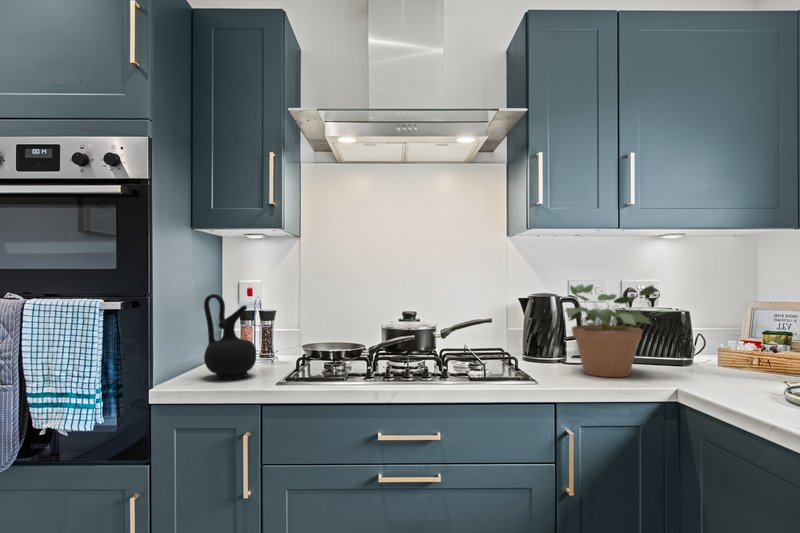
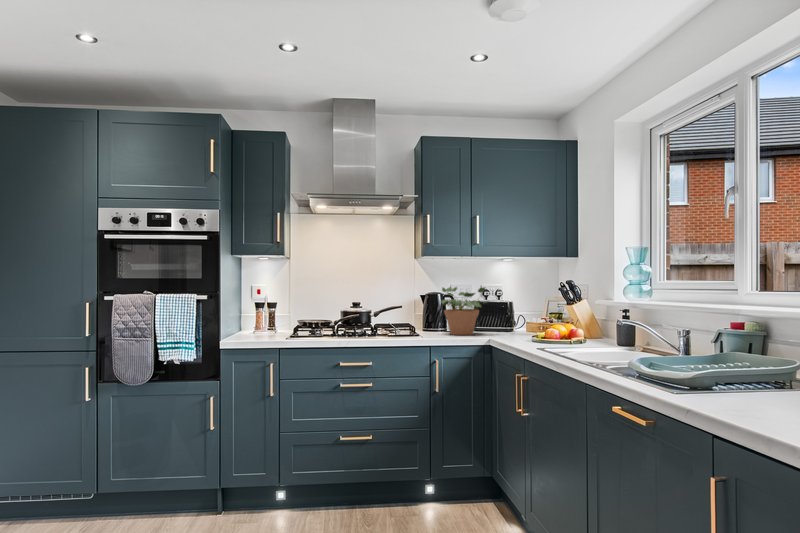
ceramic jug: present [204,294,256,379] -> none [244,292,273,338]

